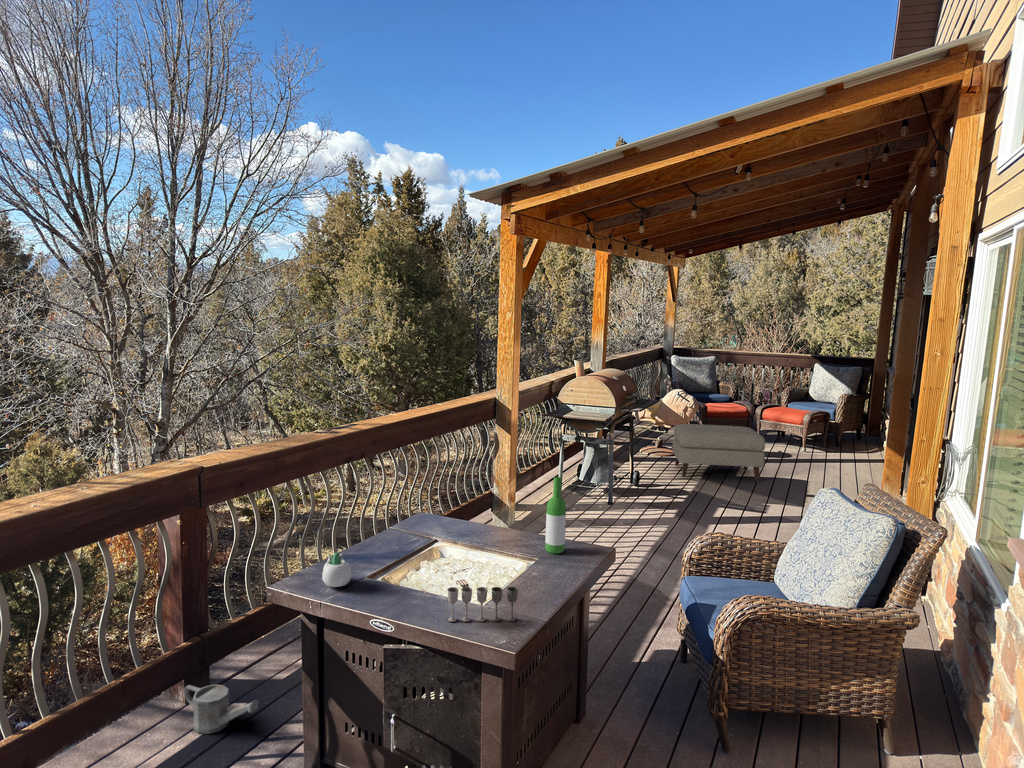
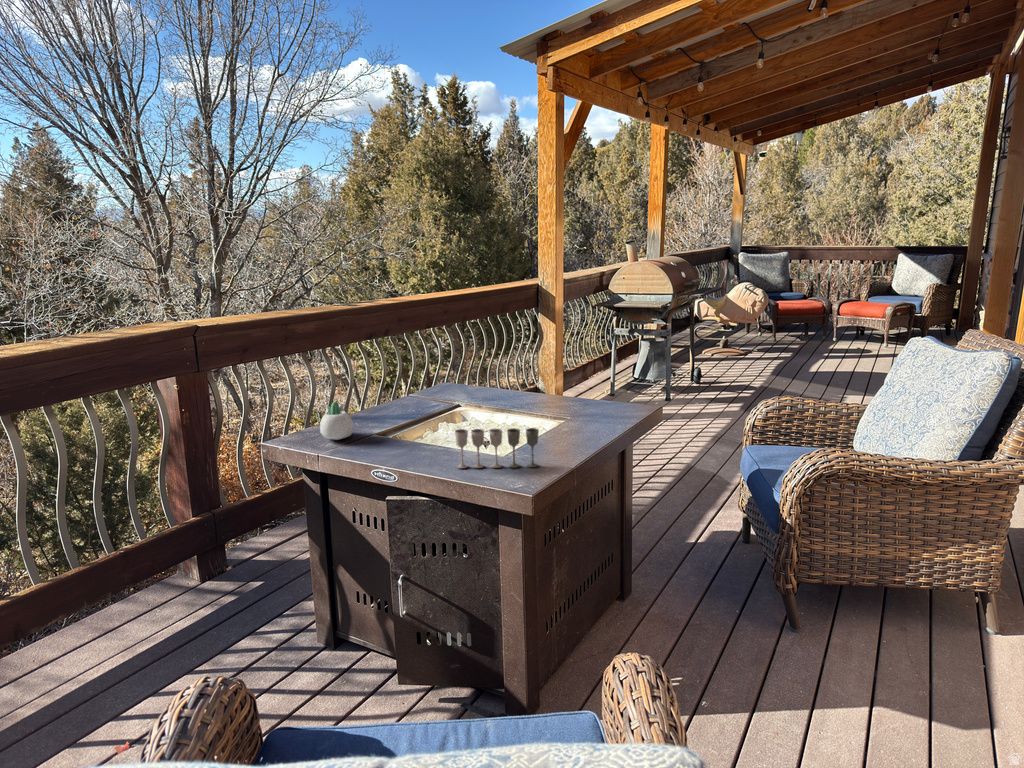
ottoman: present [673,424,765,481] -> none [736,318,840,375]
wine bottle: present [545,477,566,554] -> none [580,321,603,410]
watering can: present [184,685,258,734] -> none [197,558,271,607]

